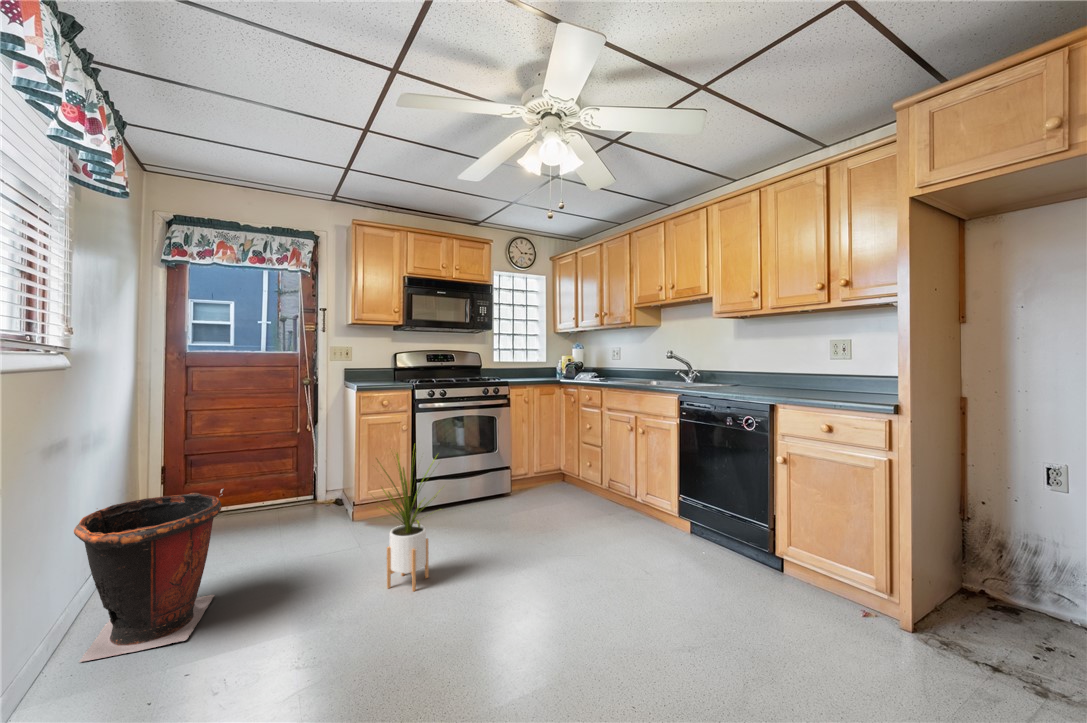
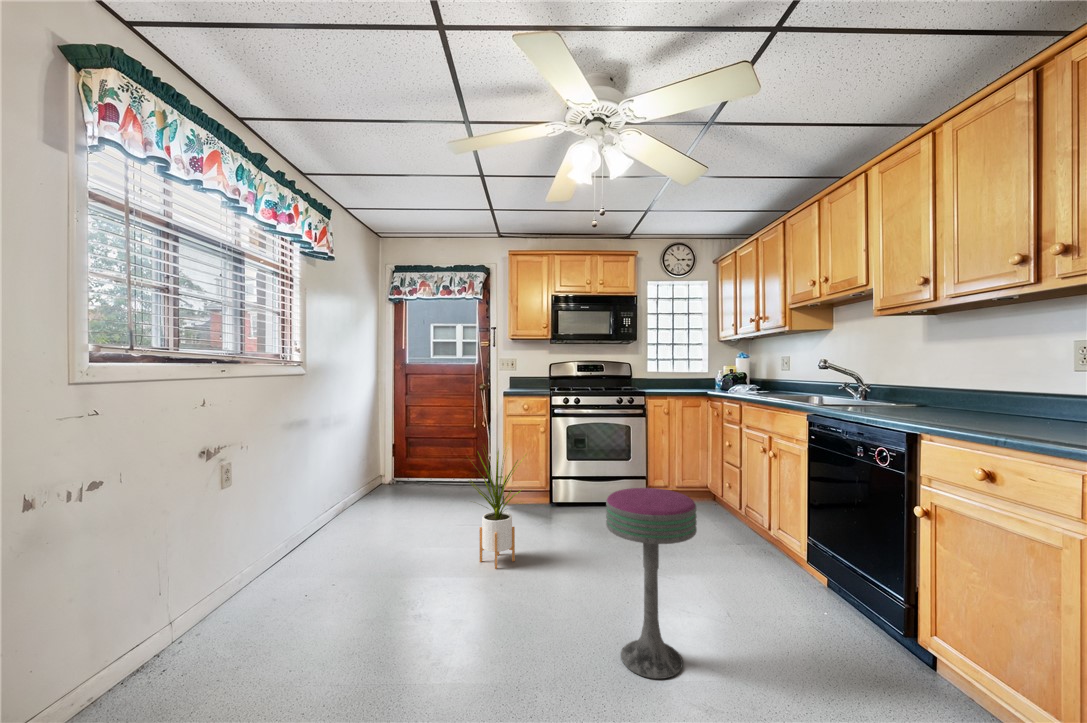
bar stool: none [594,471,679,649] -> present [606,488,697,679]
trash can: present [74,489,224,662] -> none [292,458,378,563]

